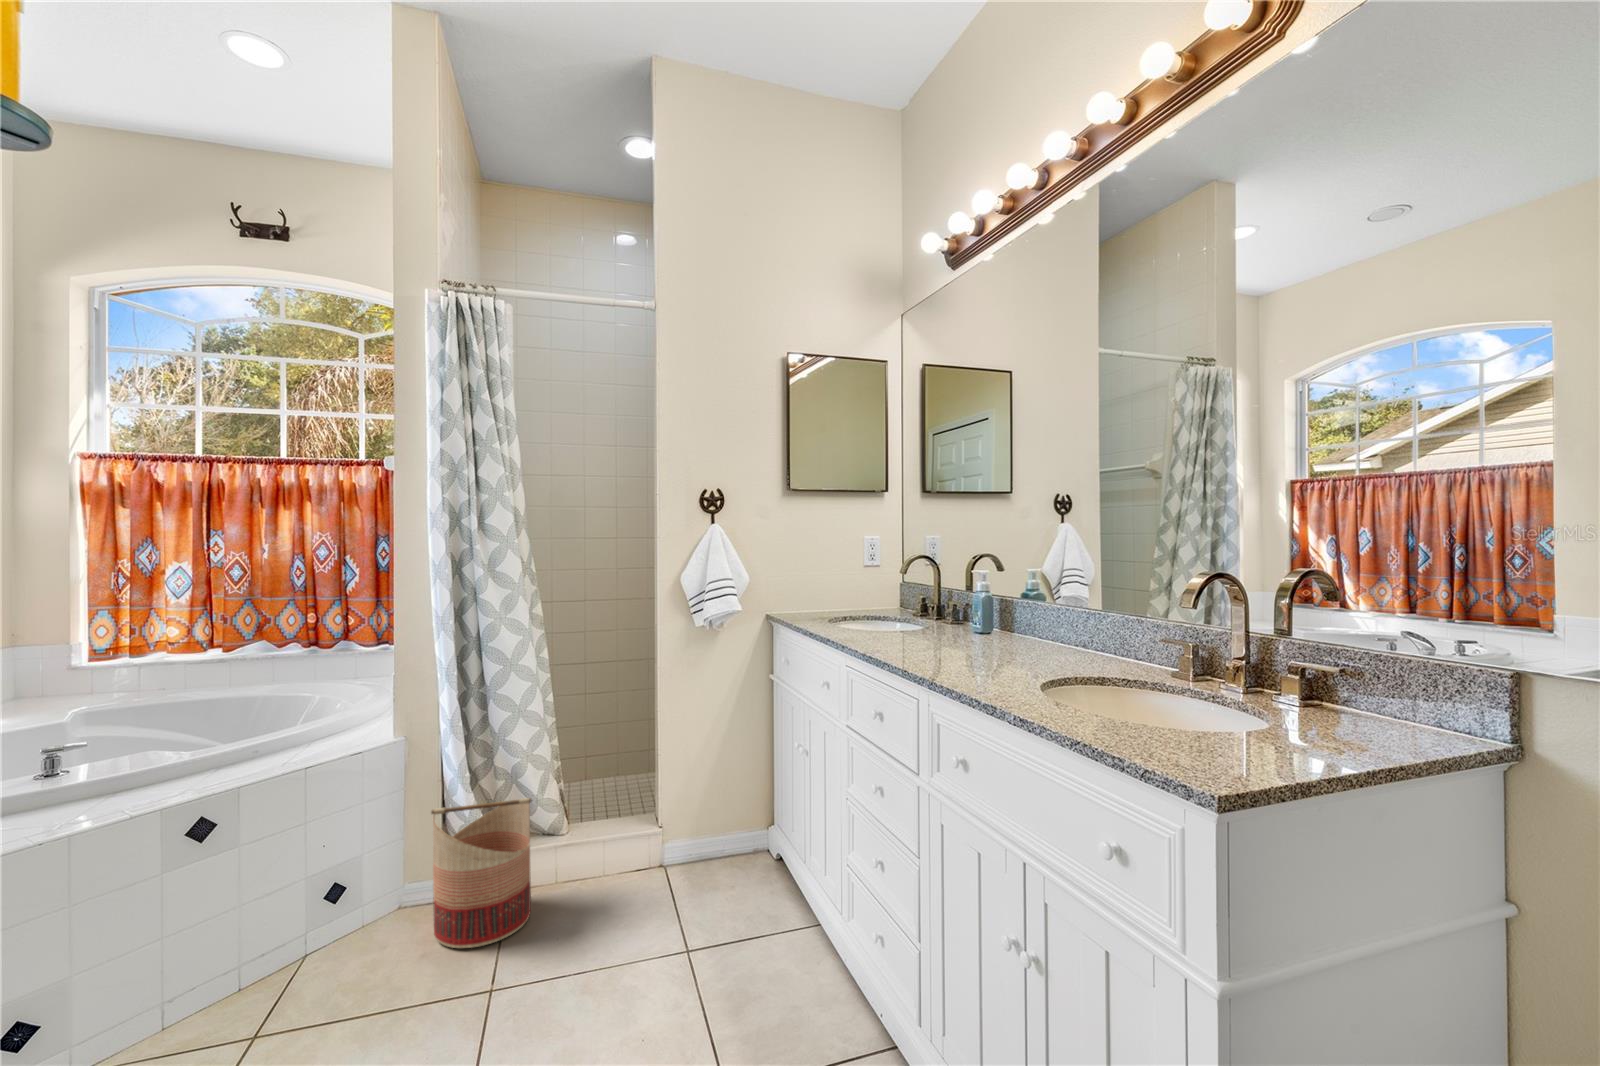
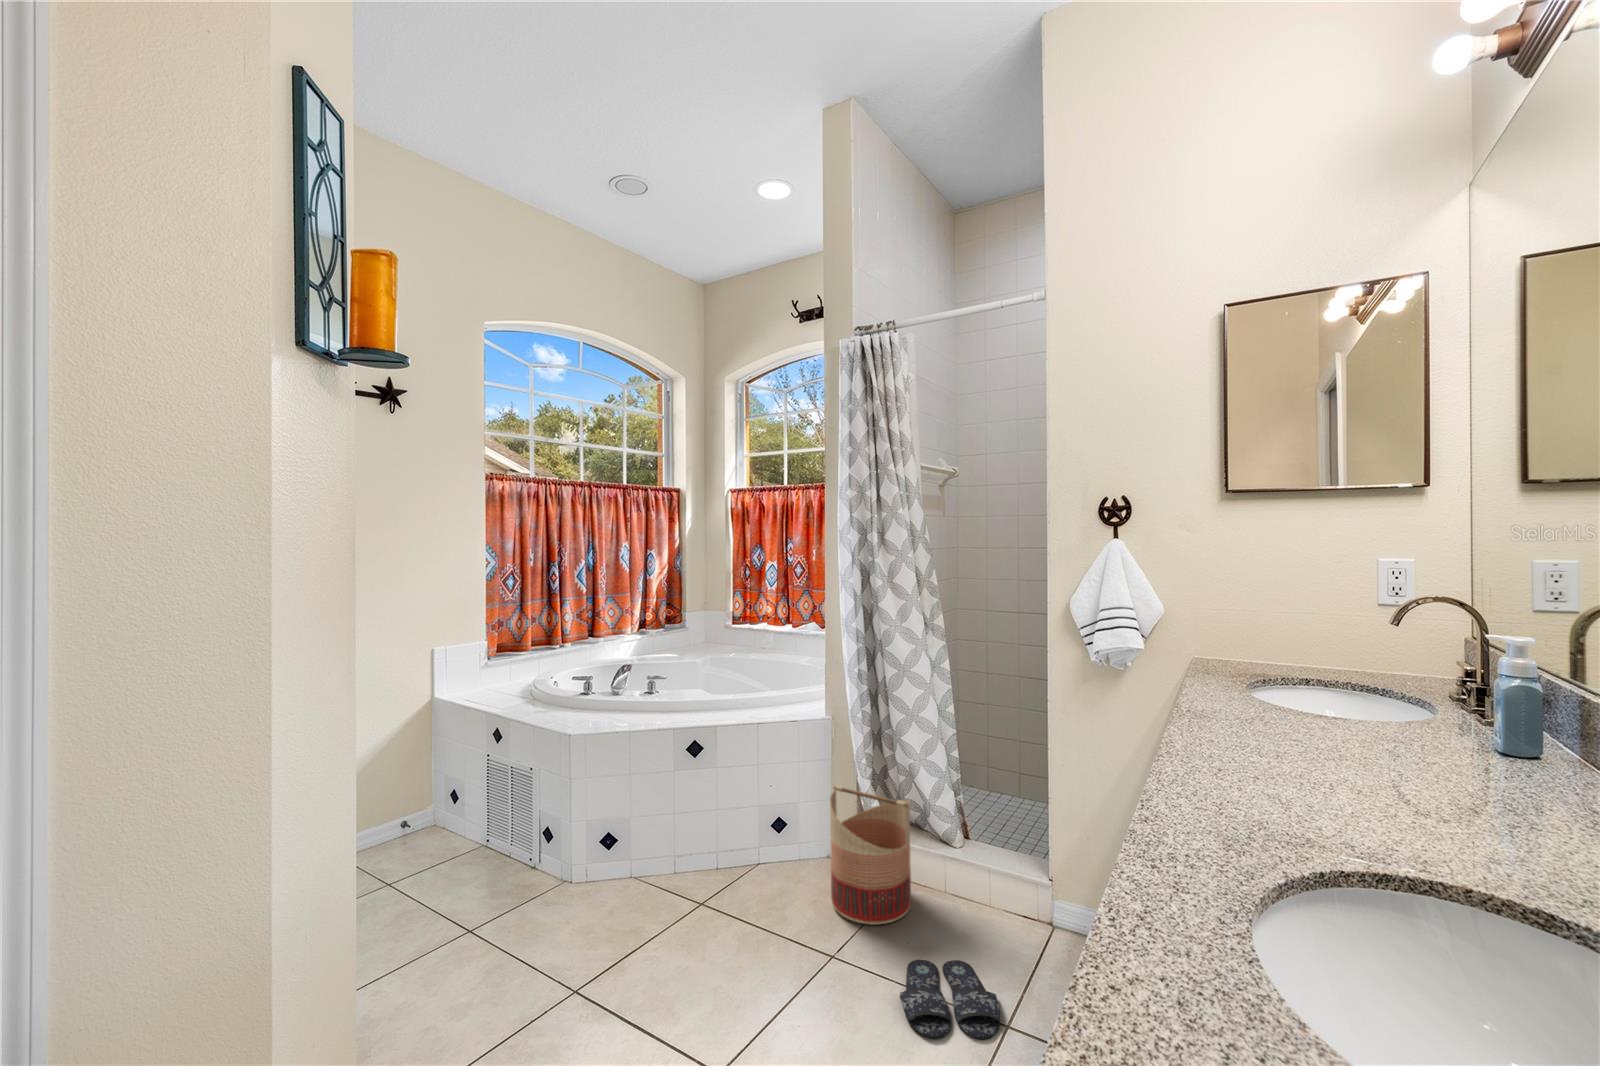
slippers: none [564,923,671,989] -> present [900,960,1000,1040]

